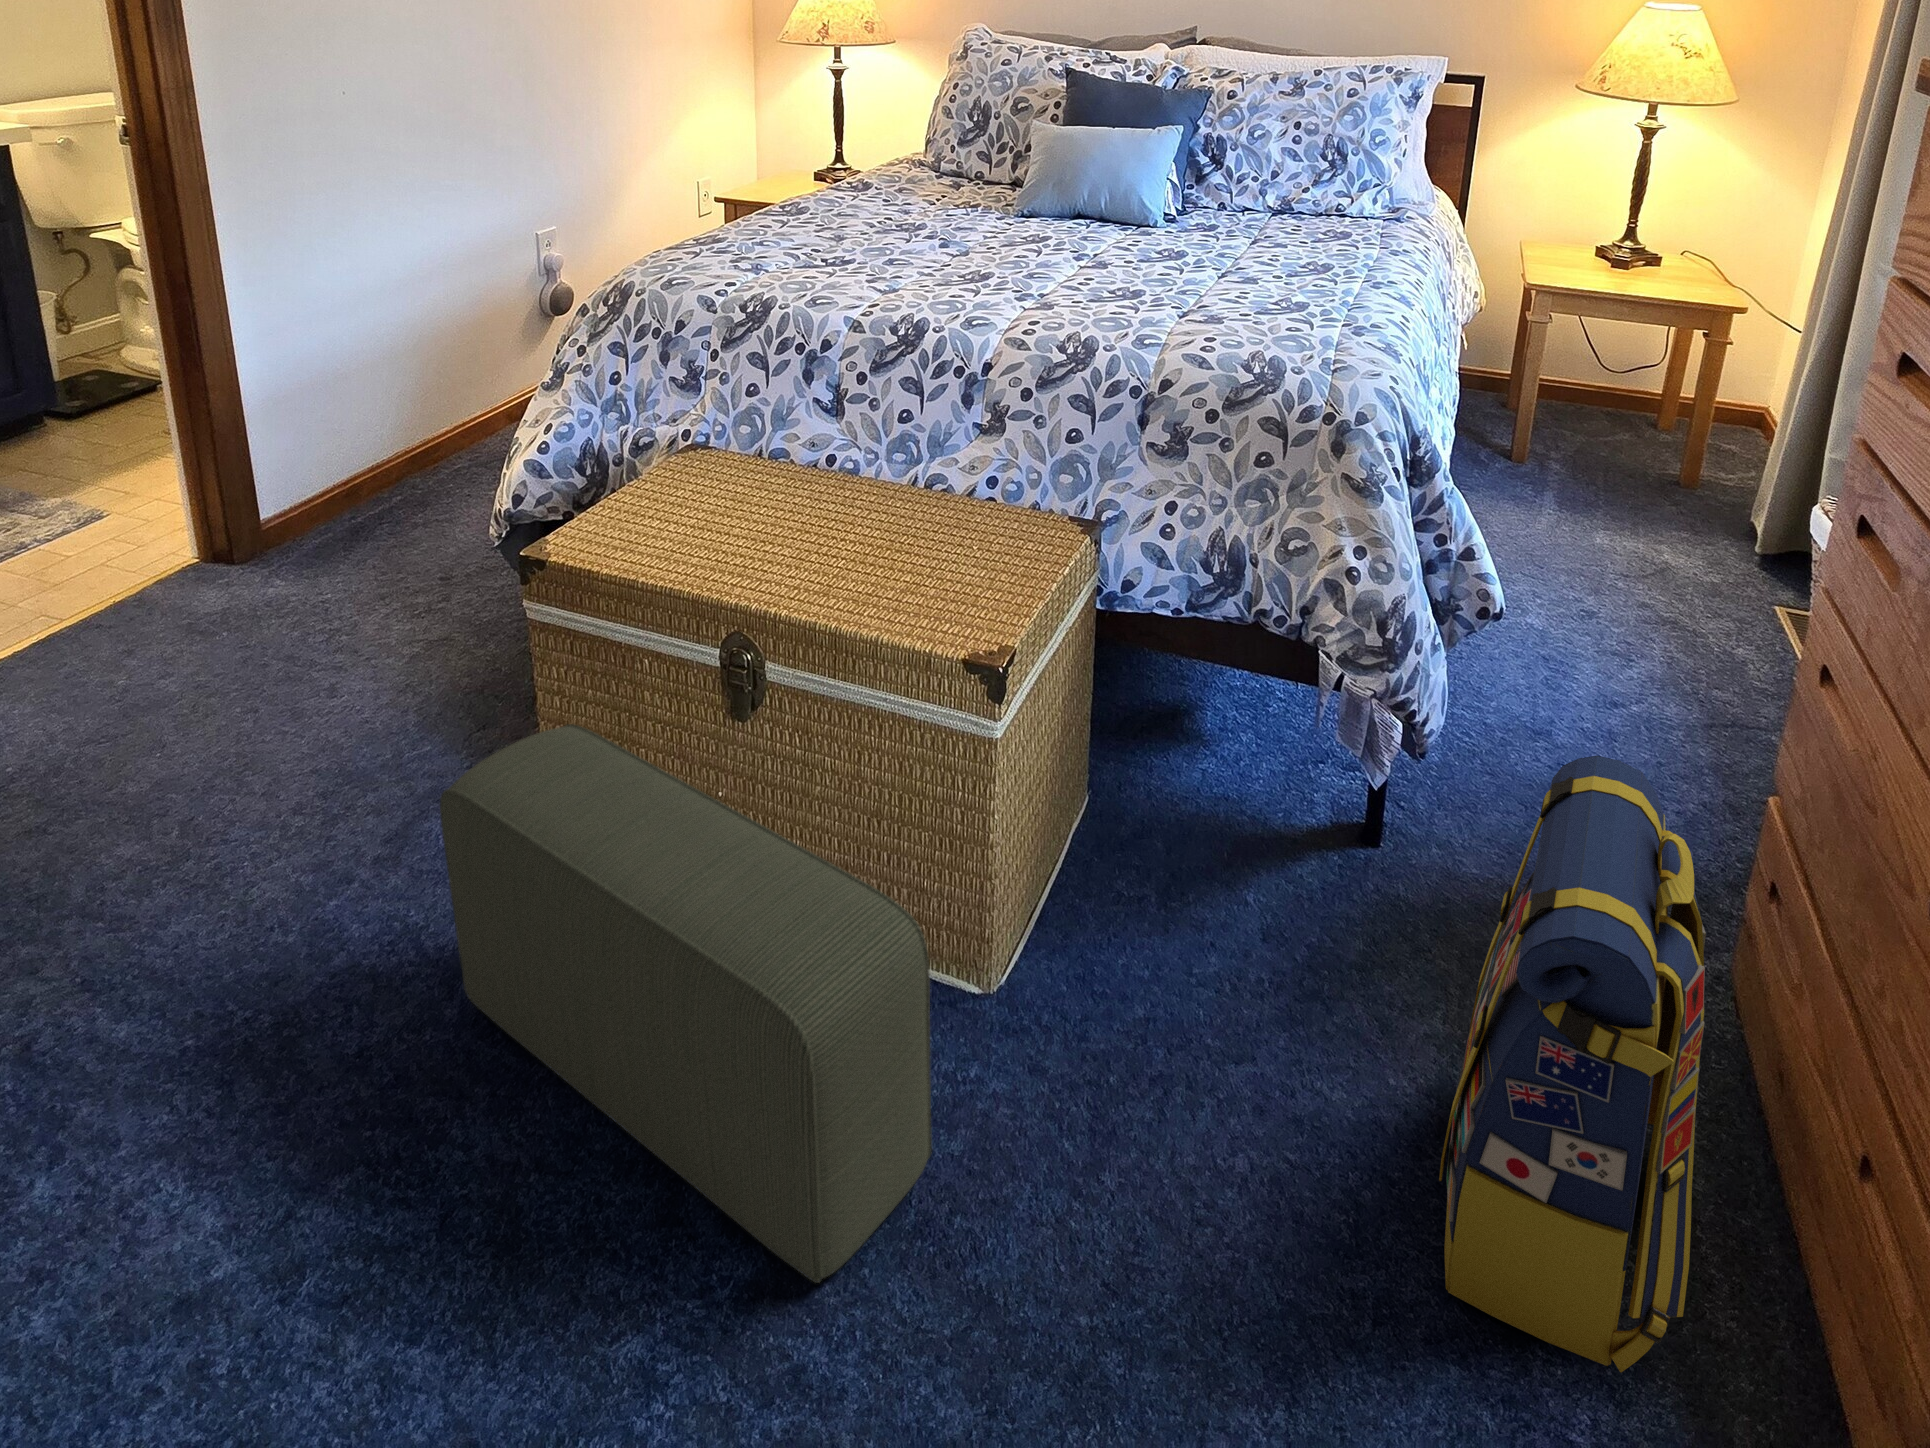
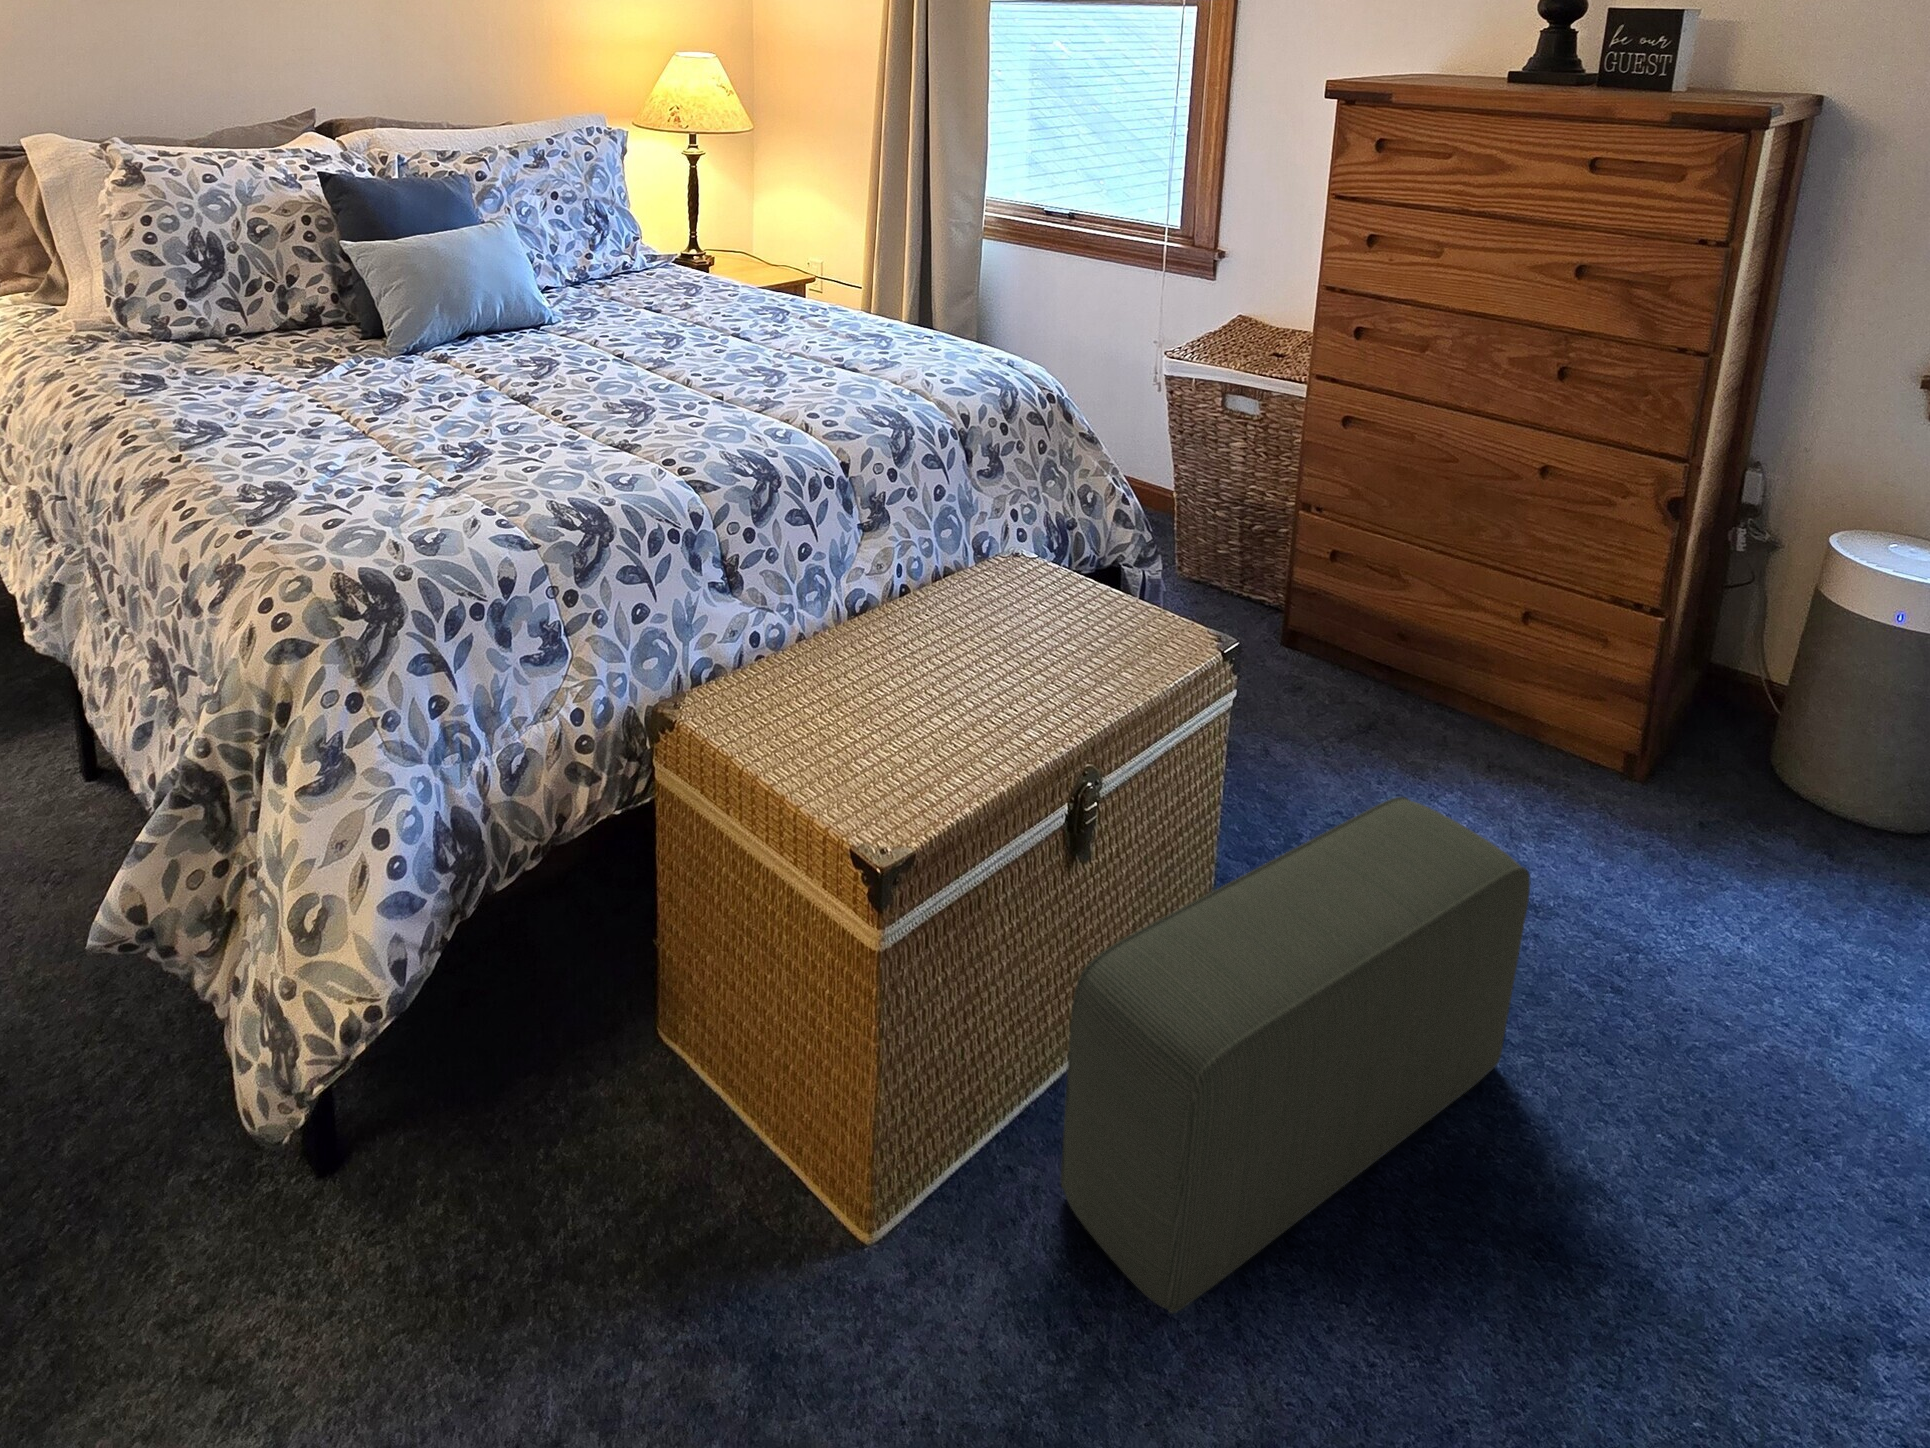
backpack: present [1439,756,1706,1373] -> none [1312,501,1529,798]

